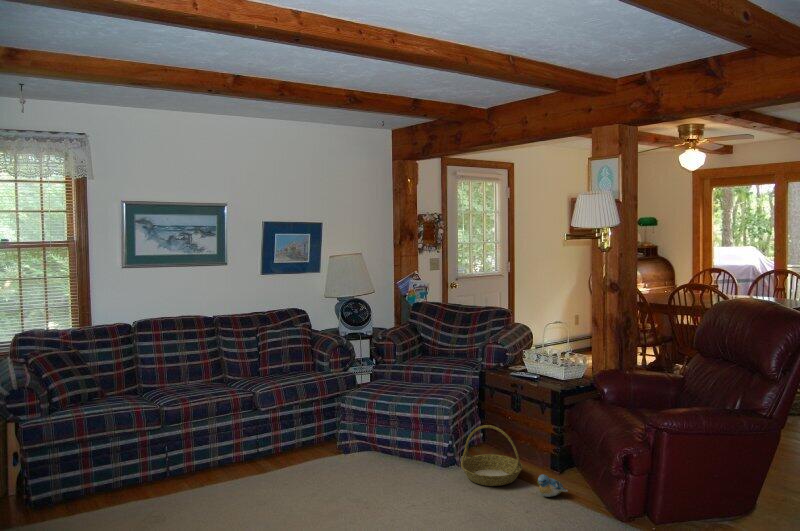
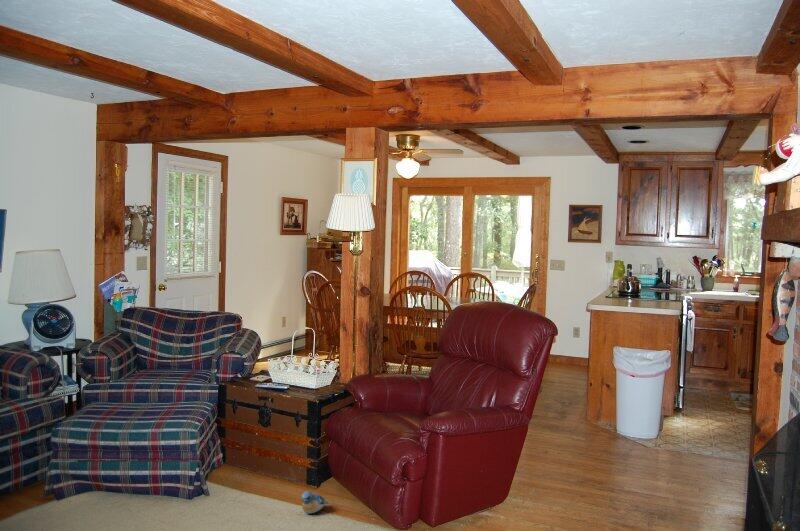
basket: present [461,425,523,486] -> none [211,445,279,512]

